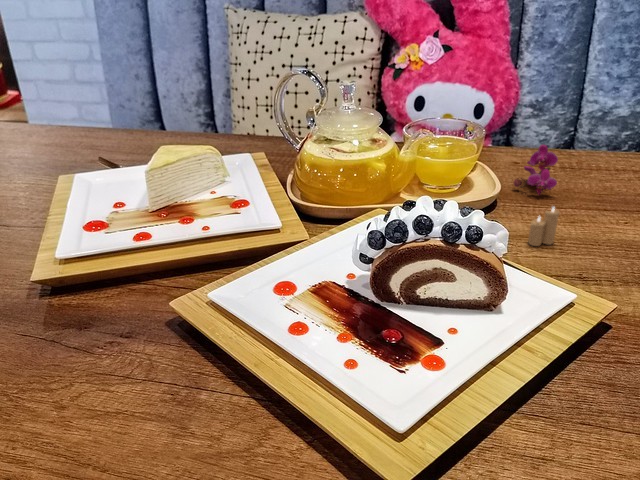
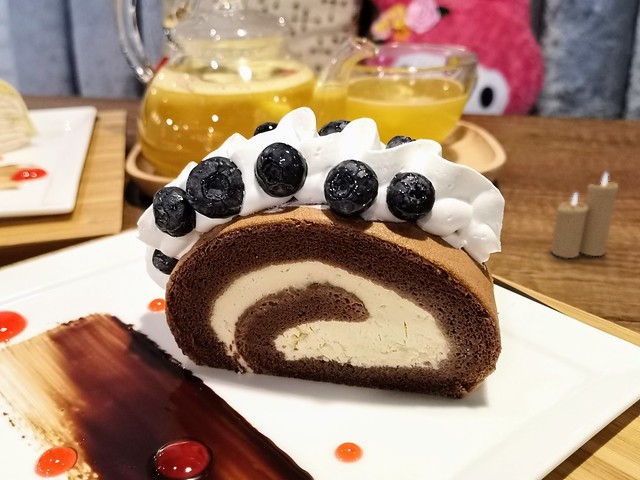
flower: present [514,145,558,195] -> none [527,81,610,174]

